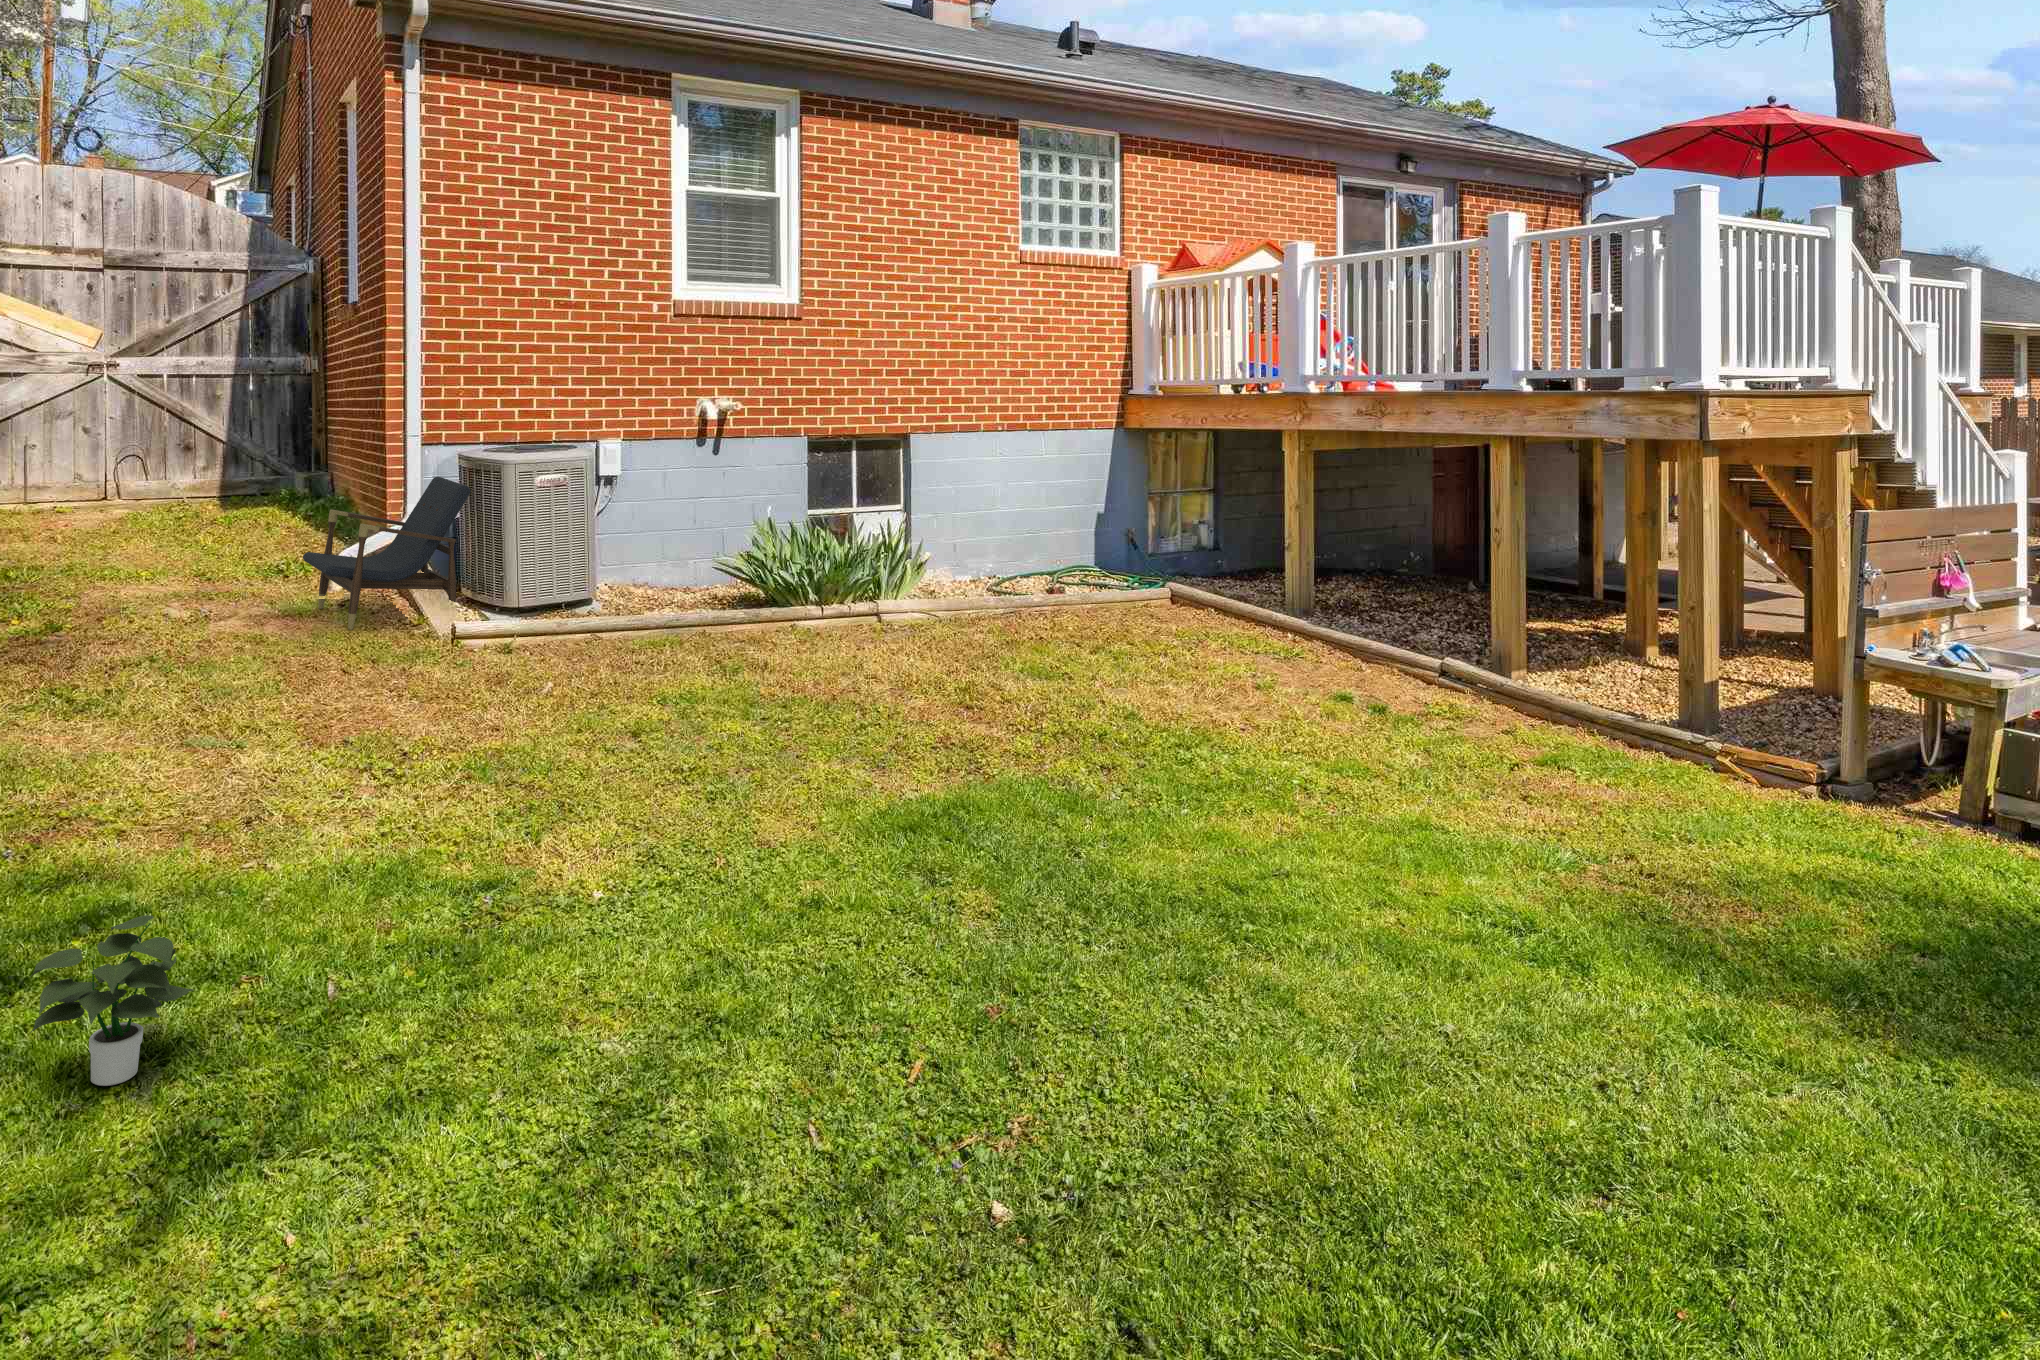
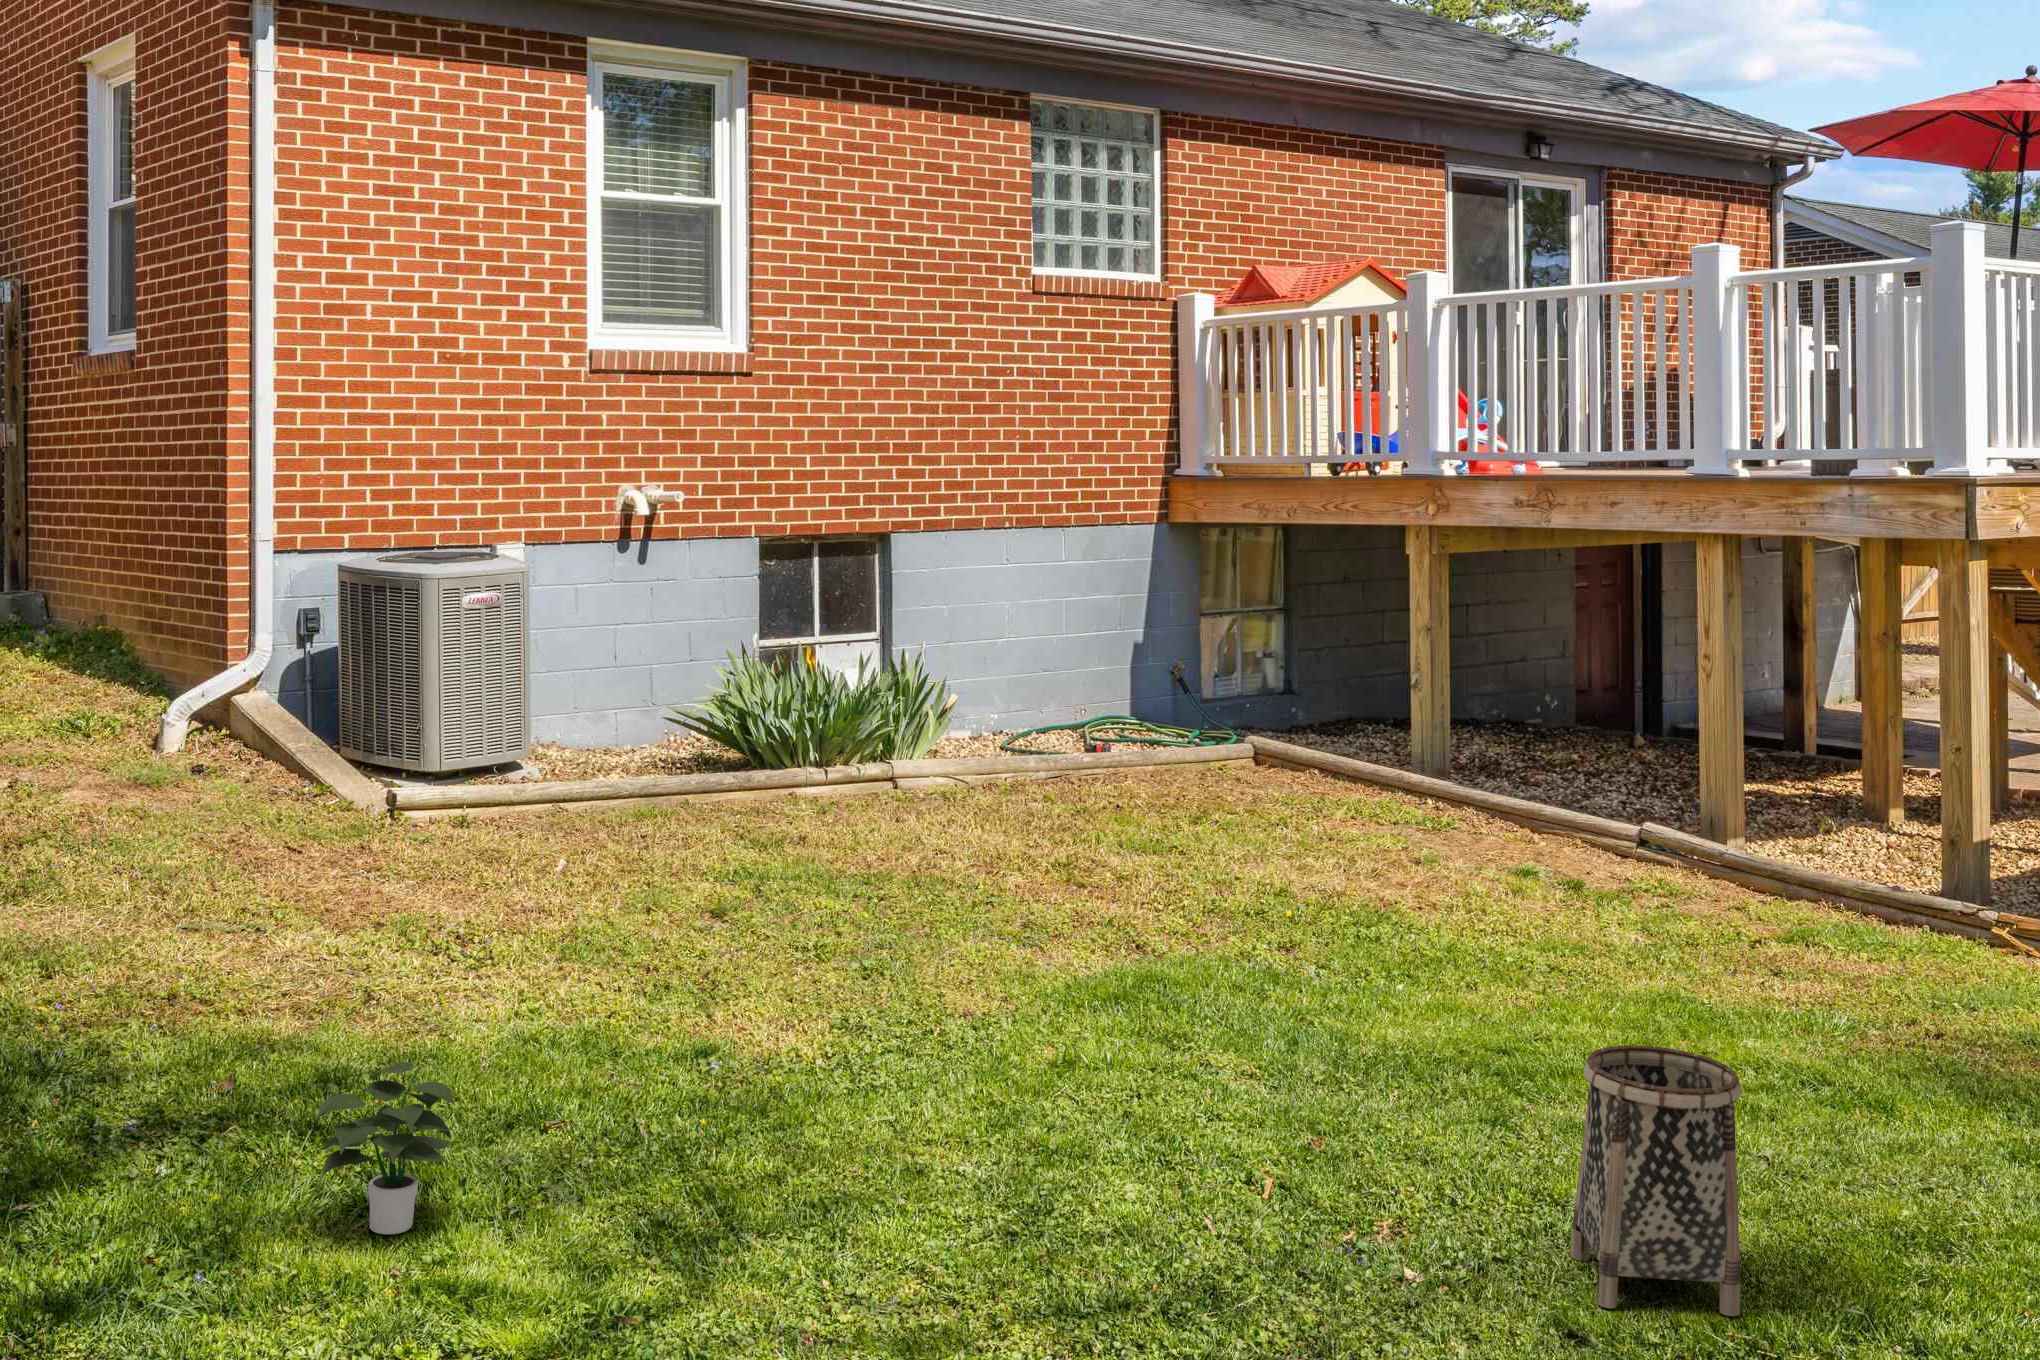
lounge chair: present [303,477,471,630] -> none [138,593,363,797]
basket: none [1254,927,1415,1223] -> present [1570,1045,1741,1316]

